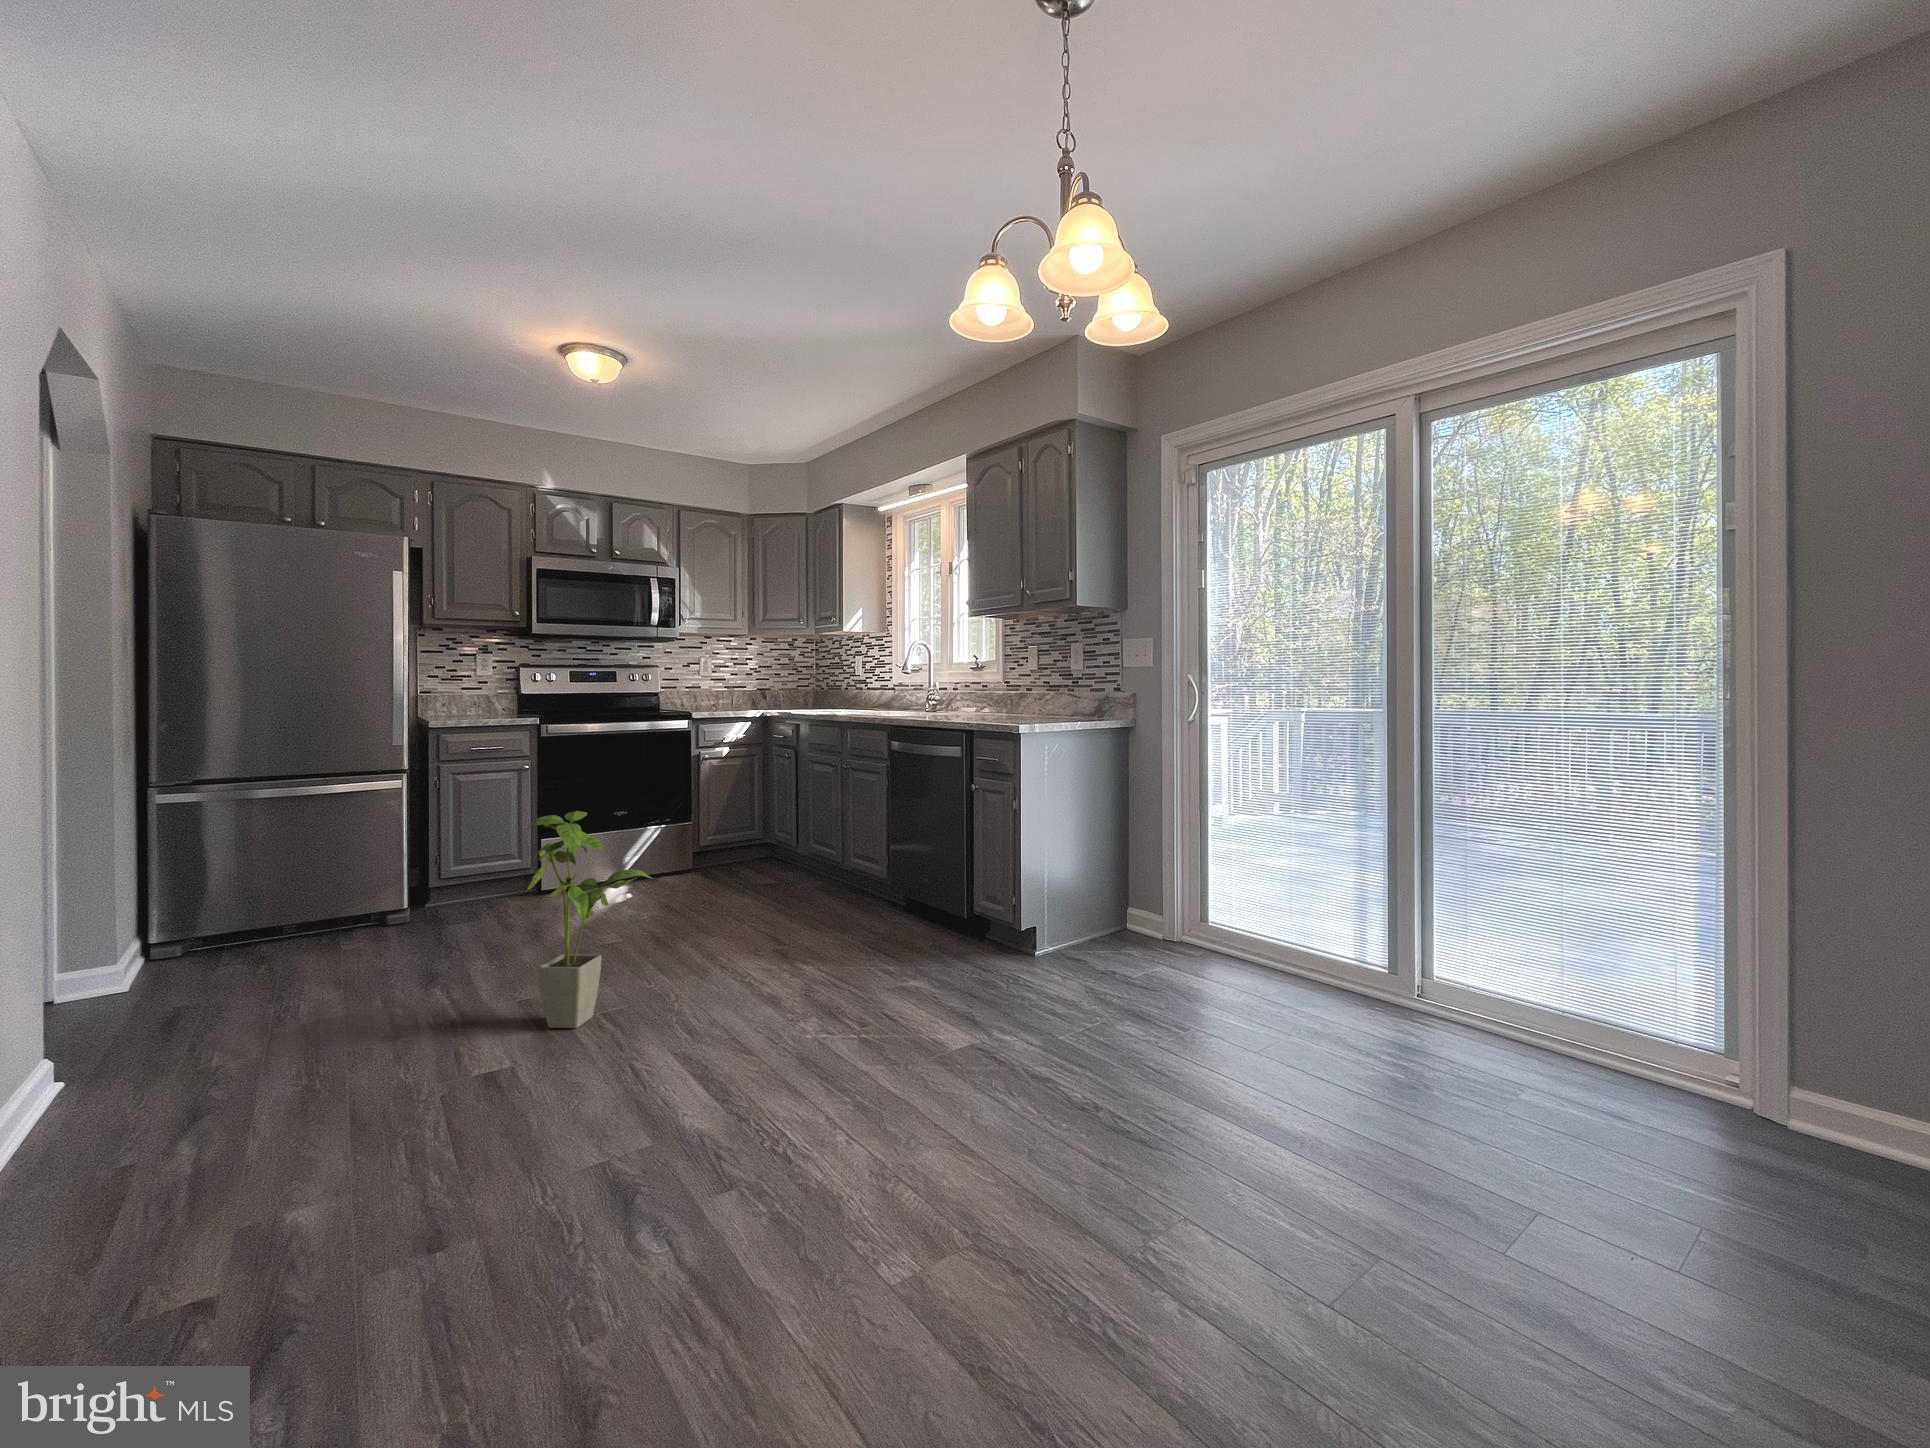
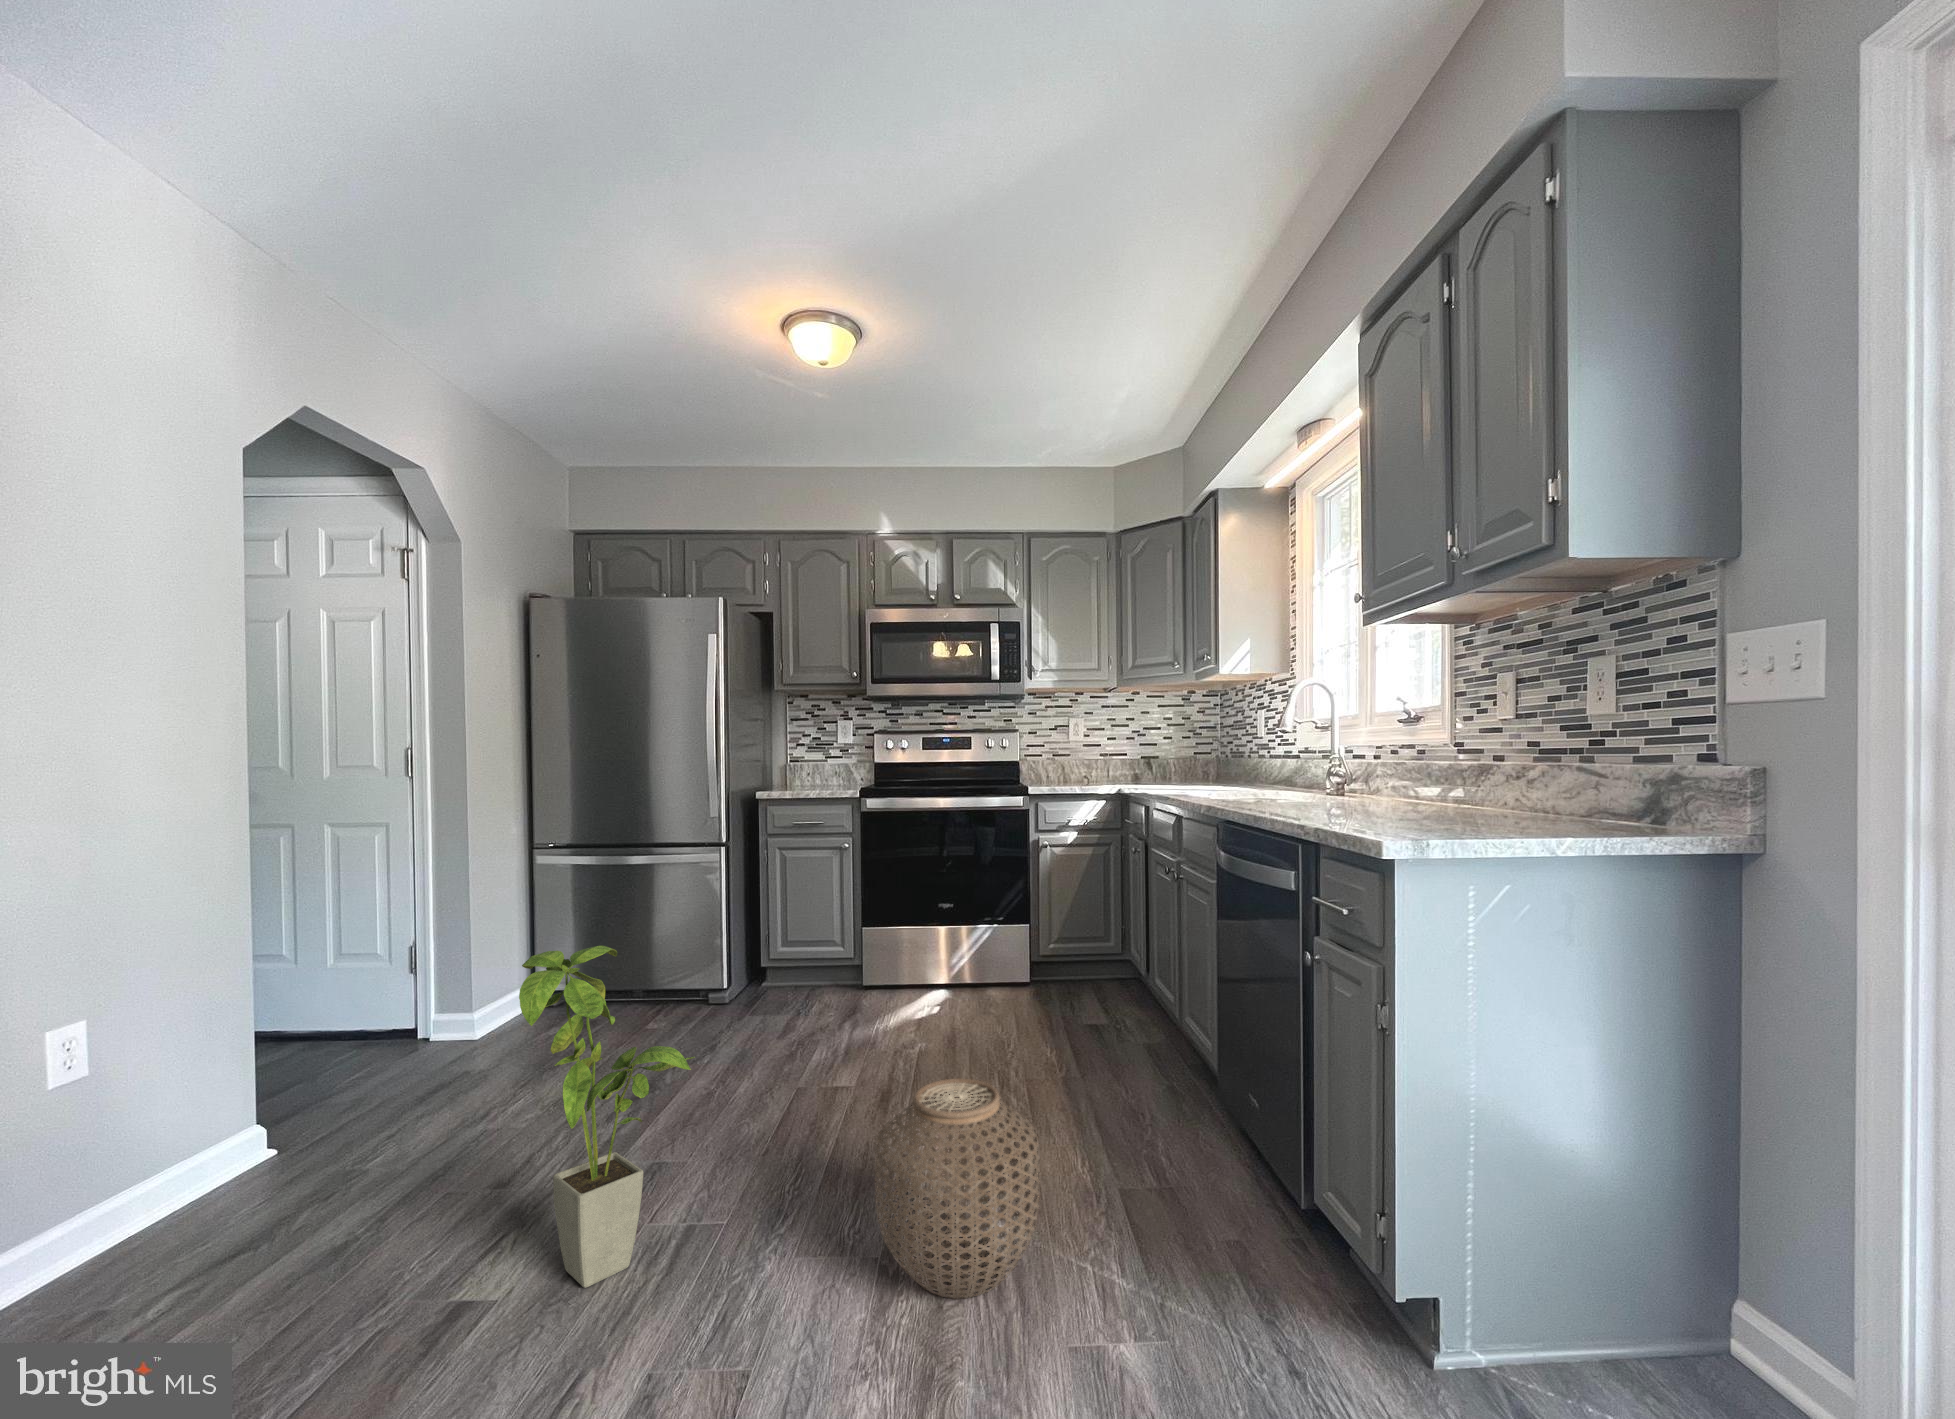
woven basket: none [749,874,844,983] -> present [875,1079,1039,1298]

